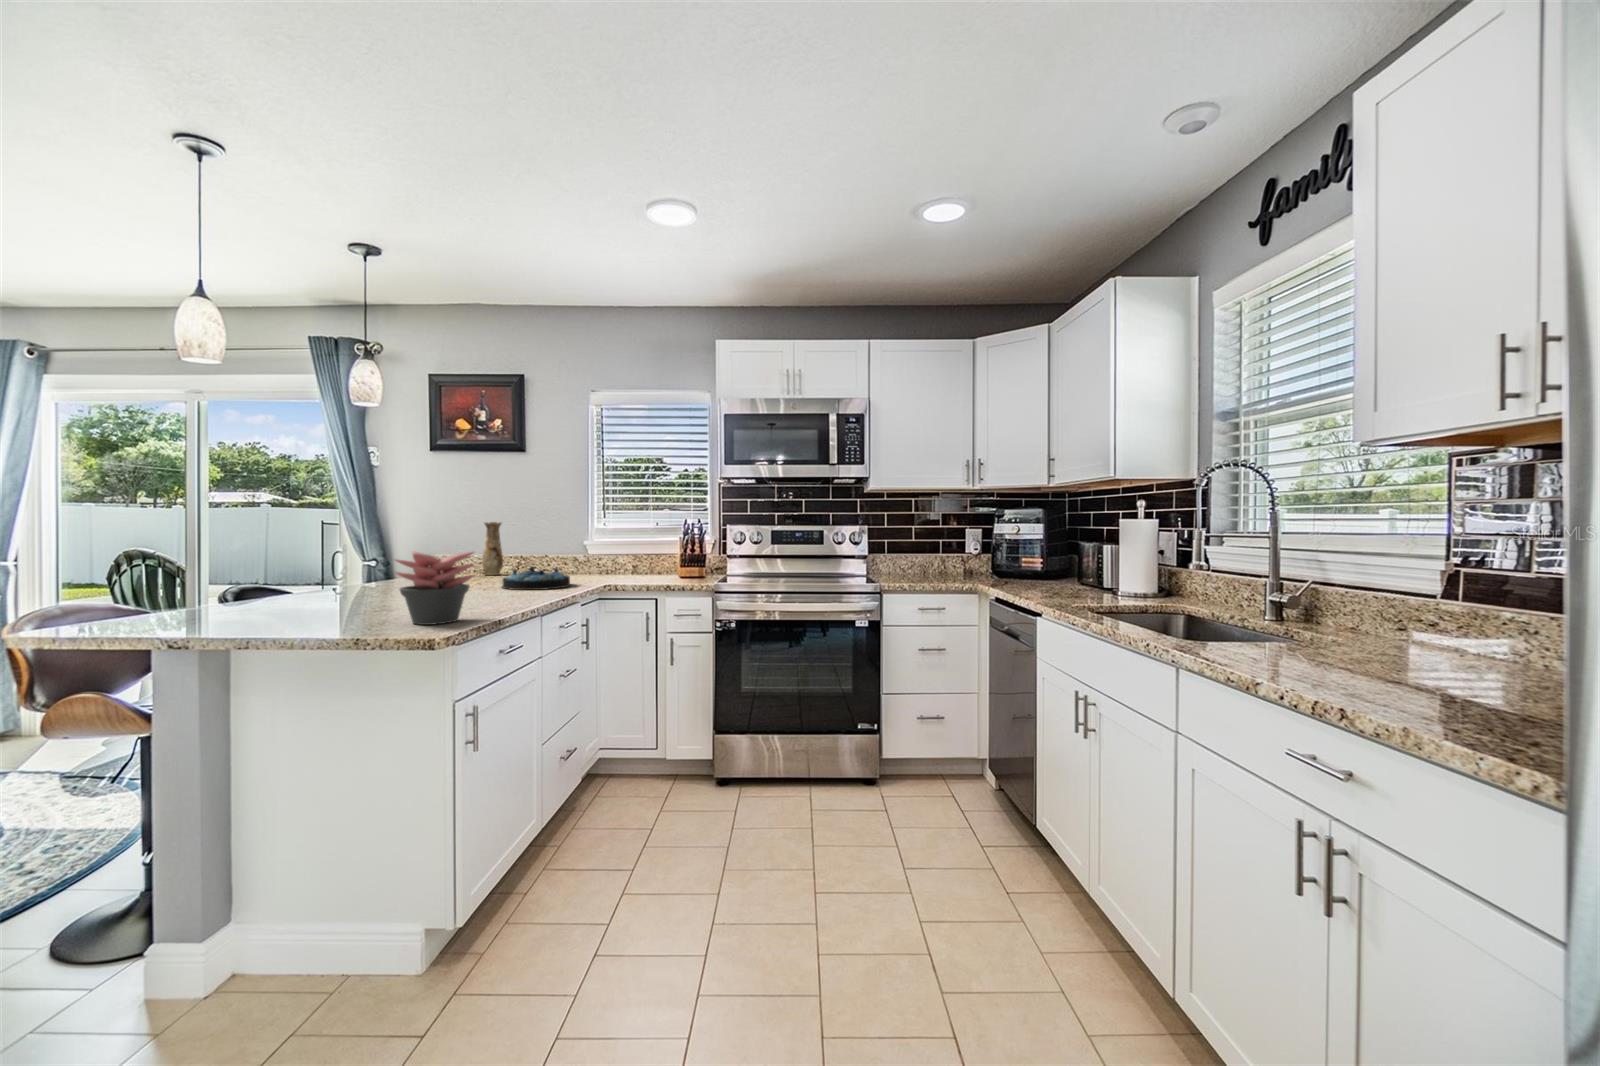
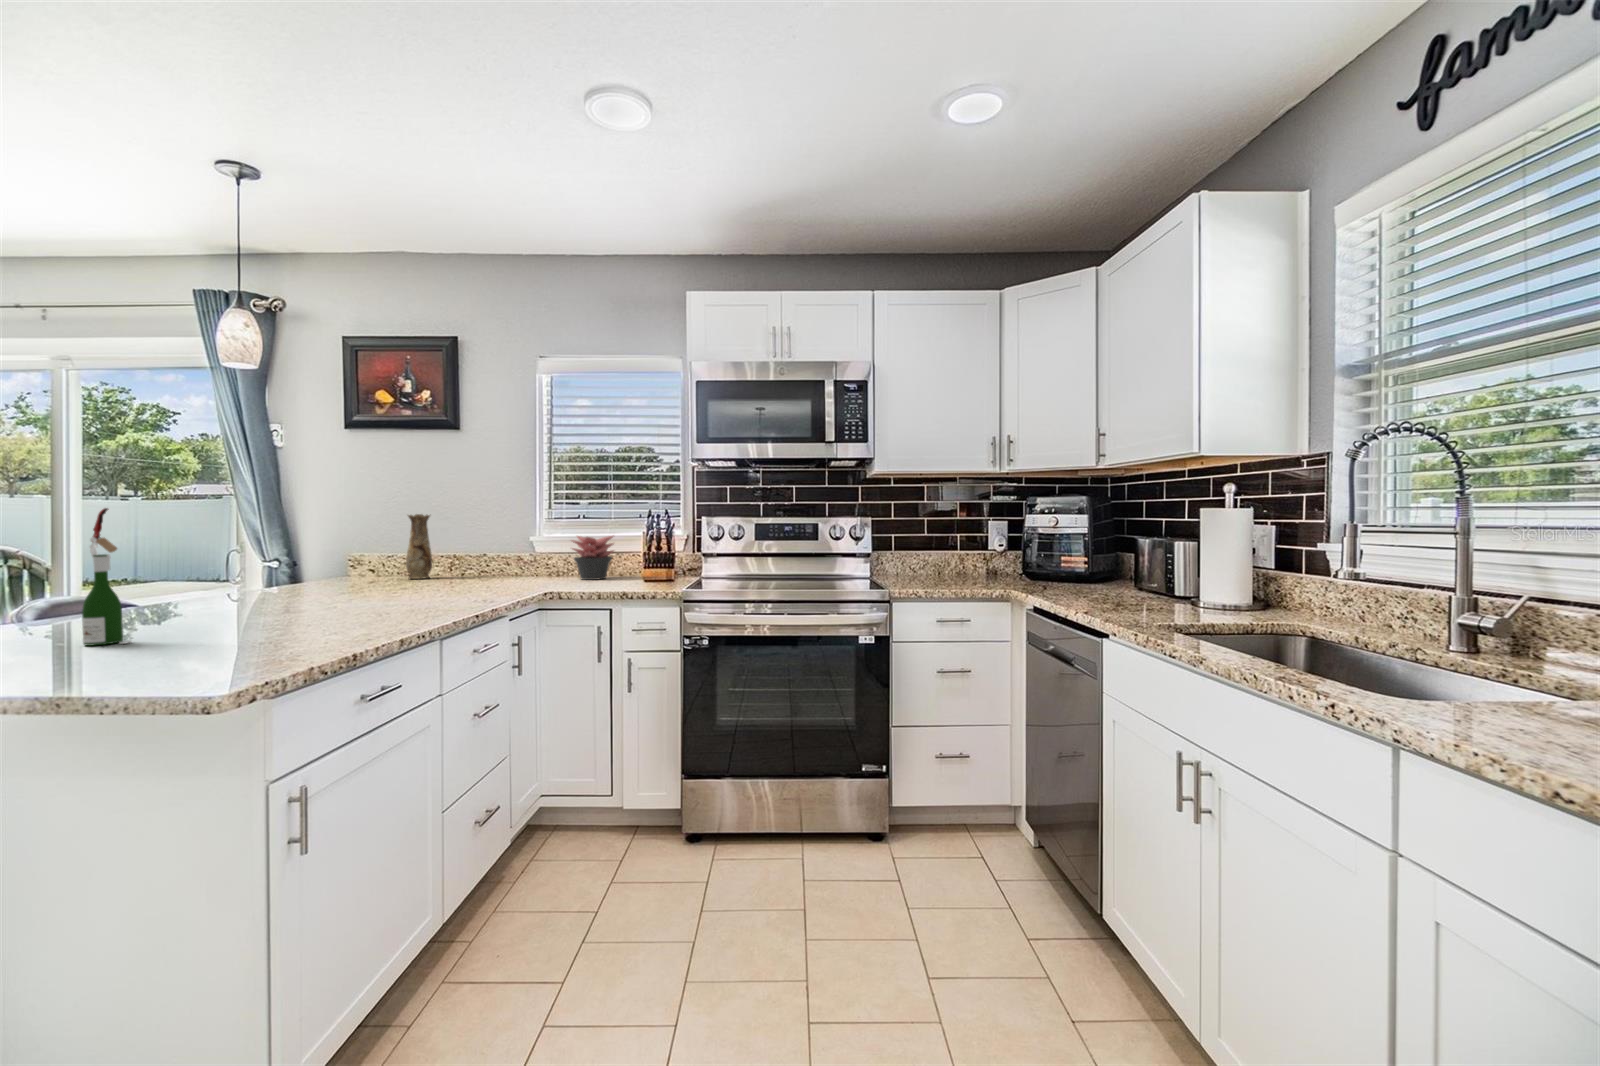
wine bottle: none [305,517,337,614] -> present [82,508,132,646]
succulent plant: present [395,551,474,625] -> present [572,536,614,580]
serving tray: present [502,567,571,590] -> none [410,570,502,601]

